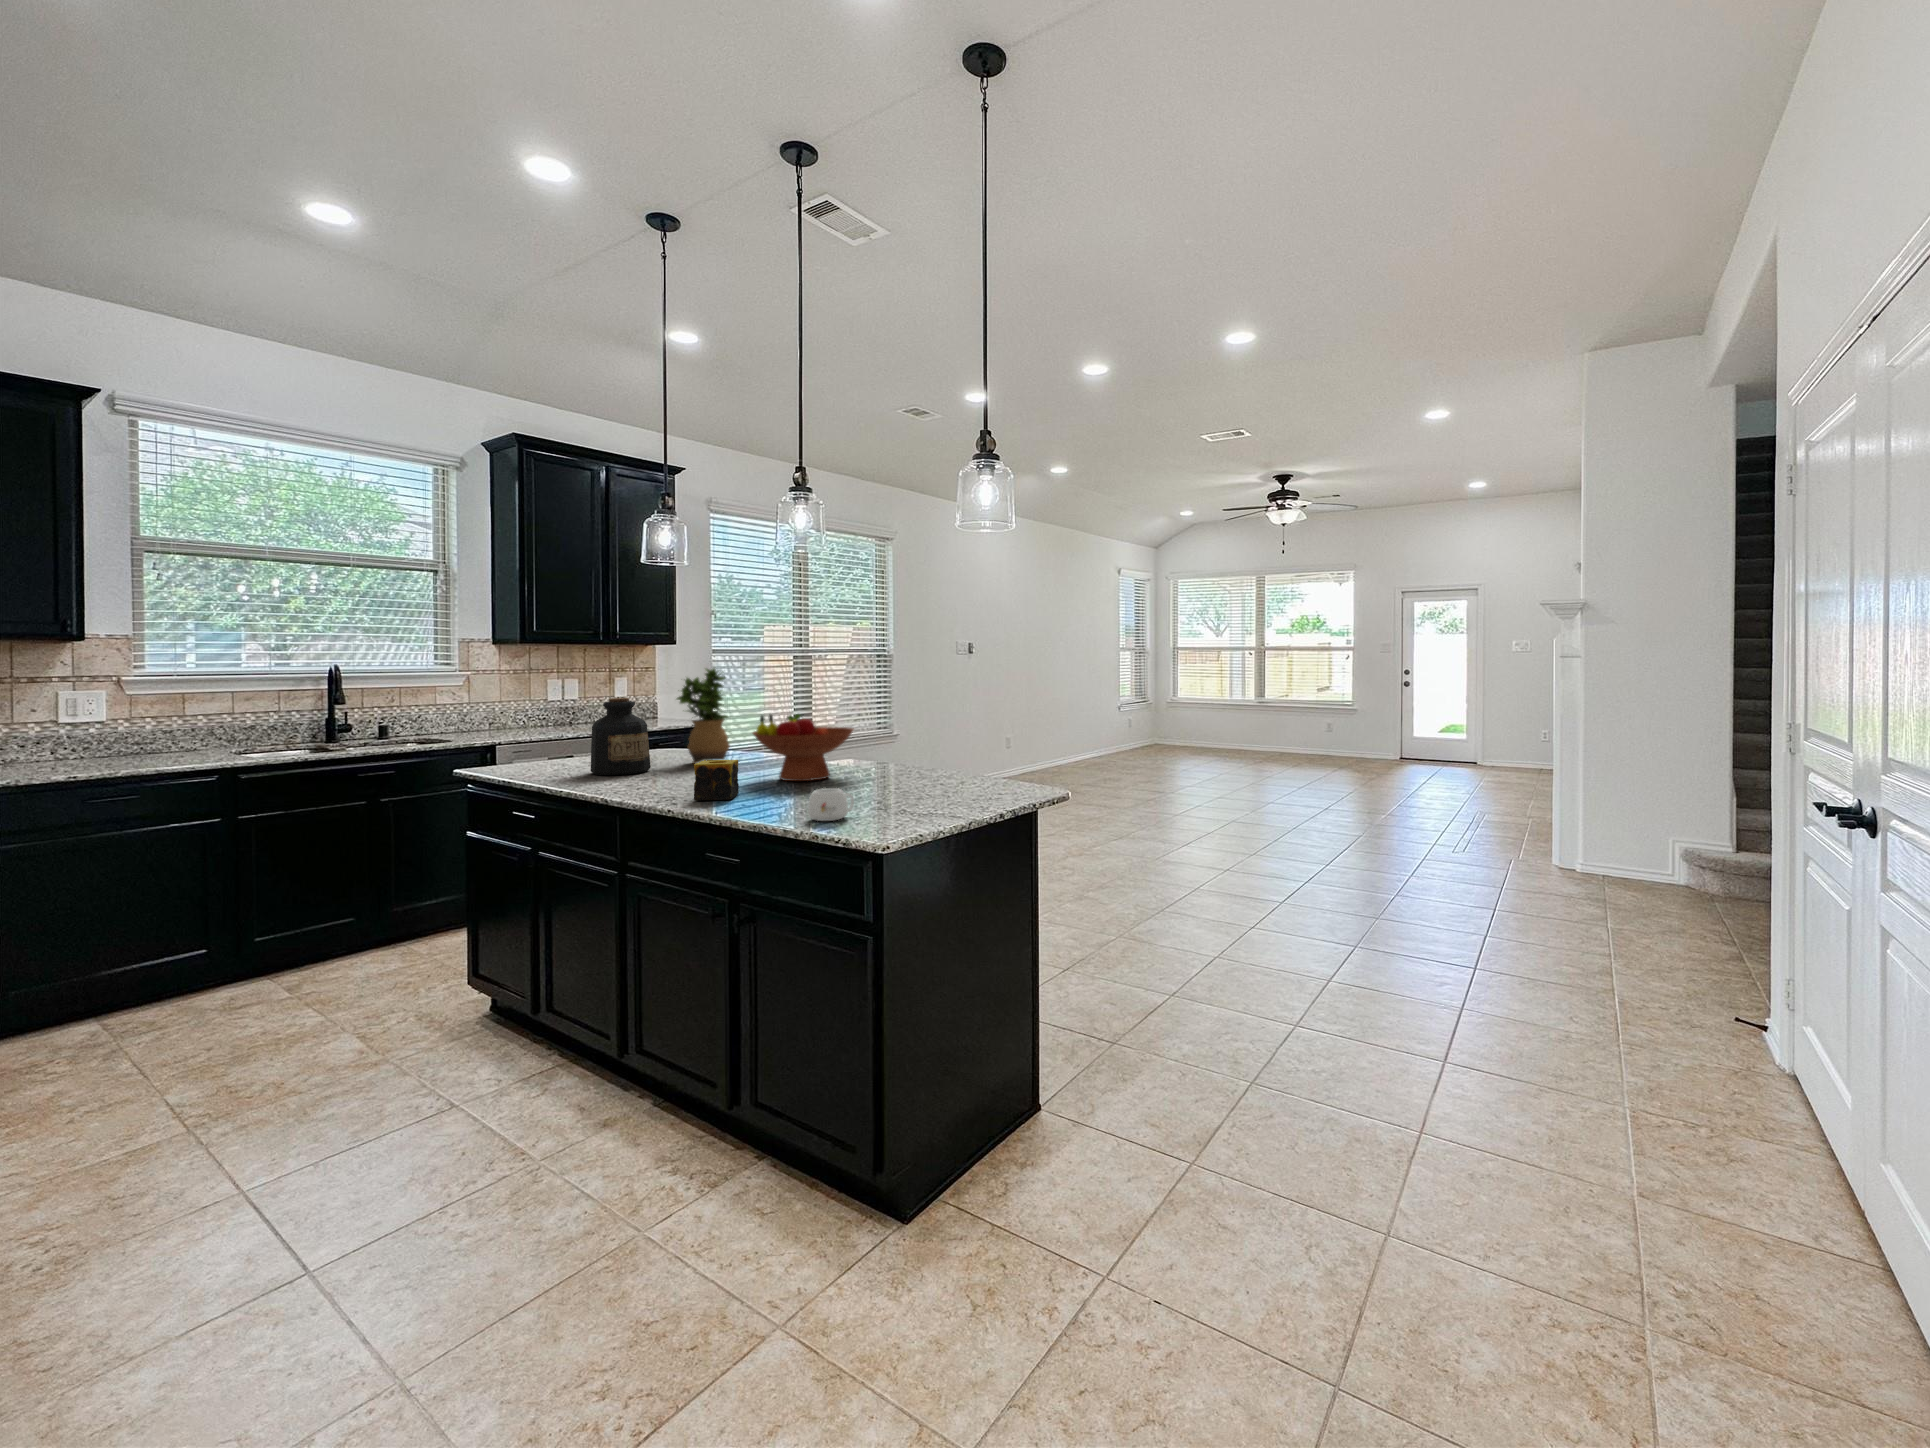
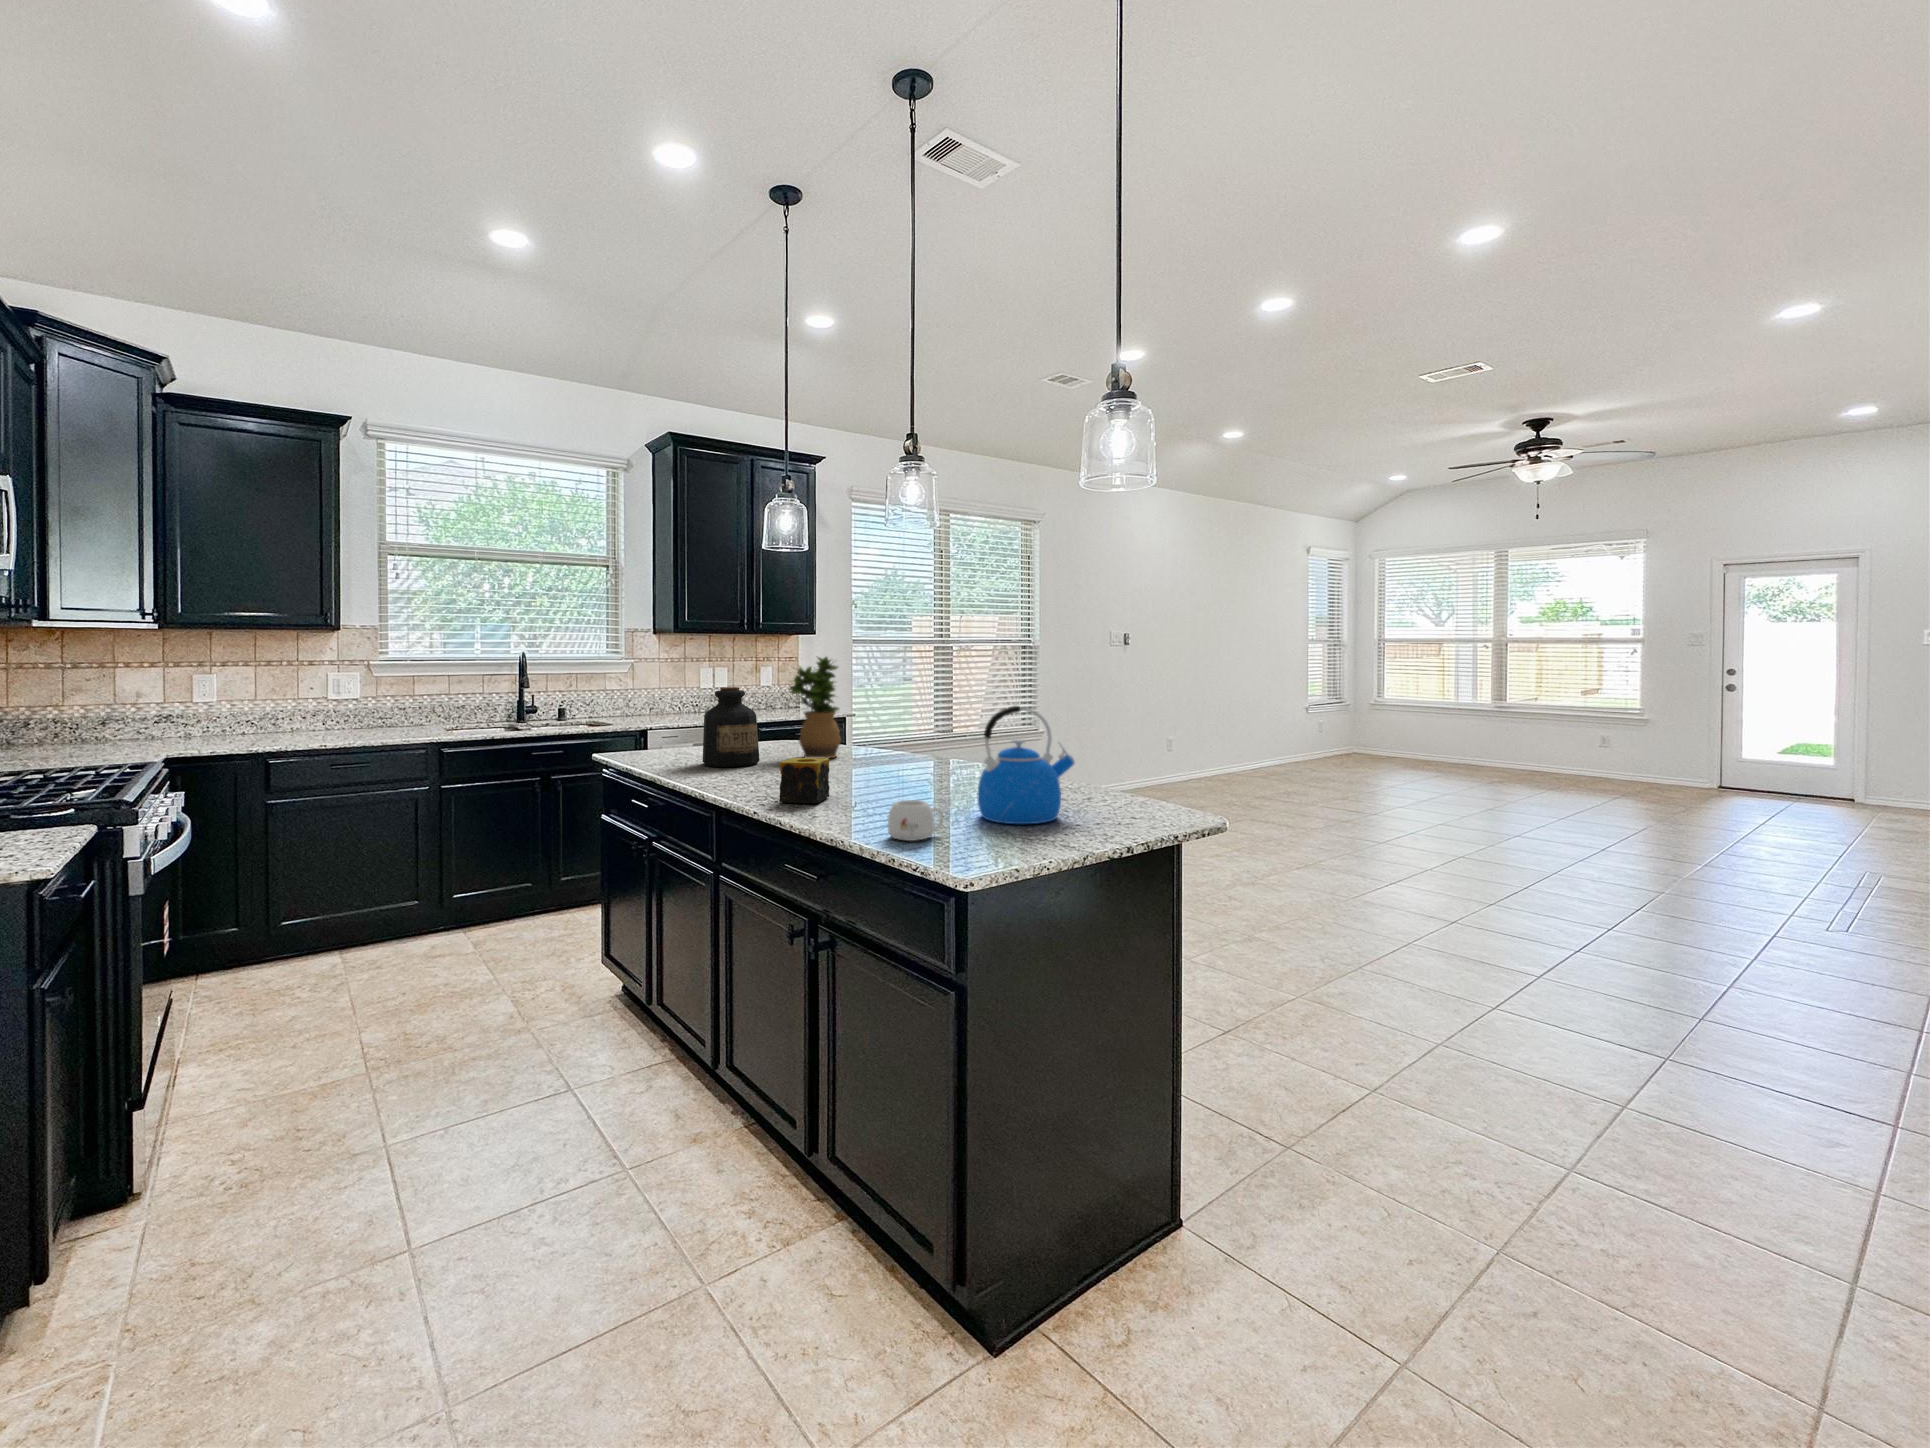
kettle: none [877,708,955,804] -> present [978,706,1075,824]
fruit bowl: present [753,714,854,781] -> none [851,708,964,785]

